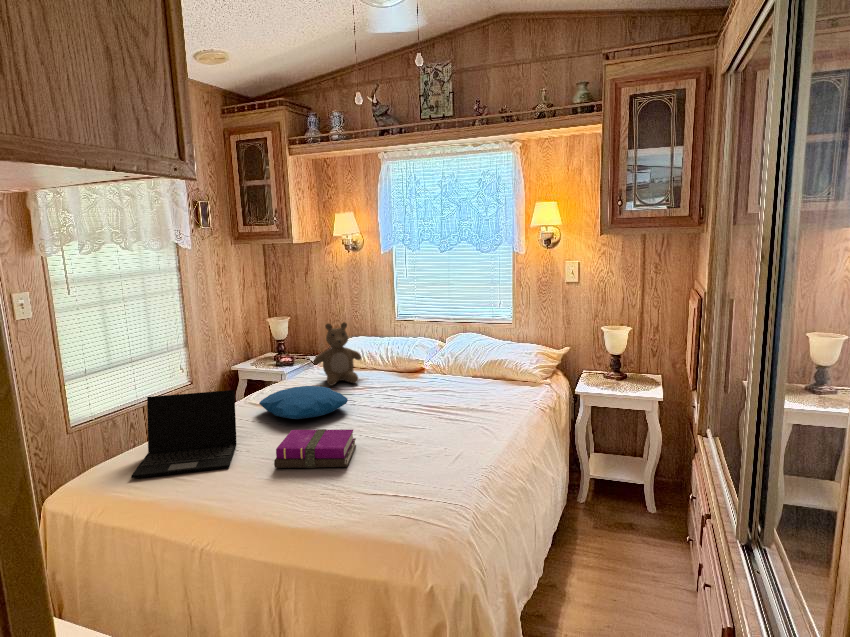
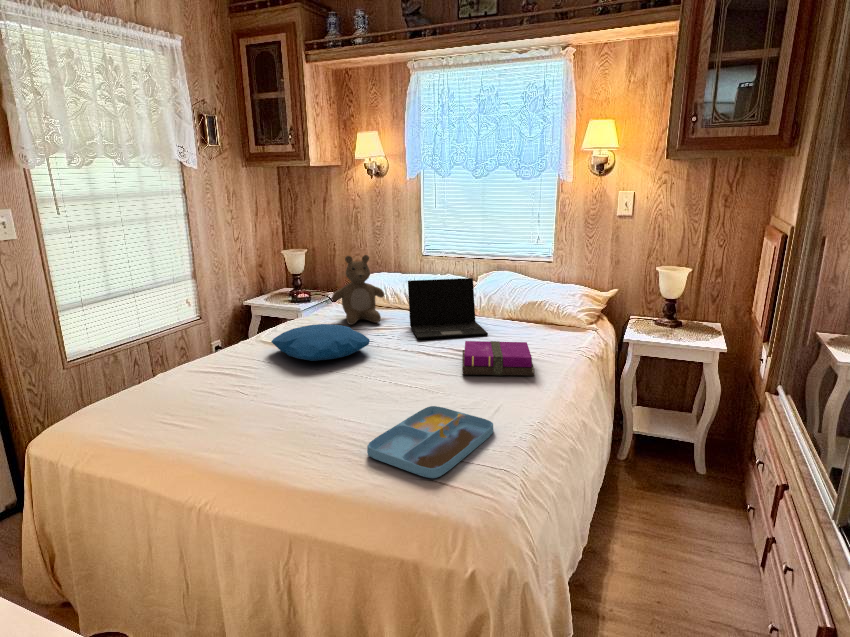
laptop: present [131,390,236,478] -> present [408,278,488,339]
notebook: present [274,429,356,468] -> present [462,341,534,376]
tray: none [344,454,452,513] -> present [367,406,493,478]

